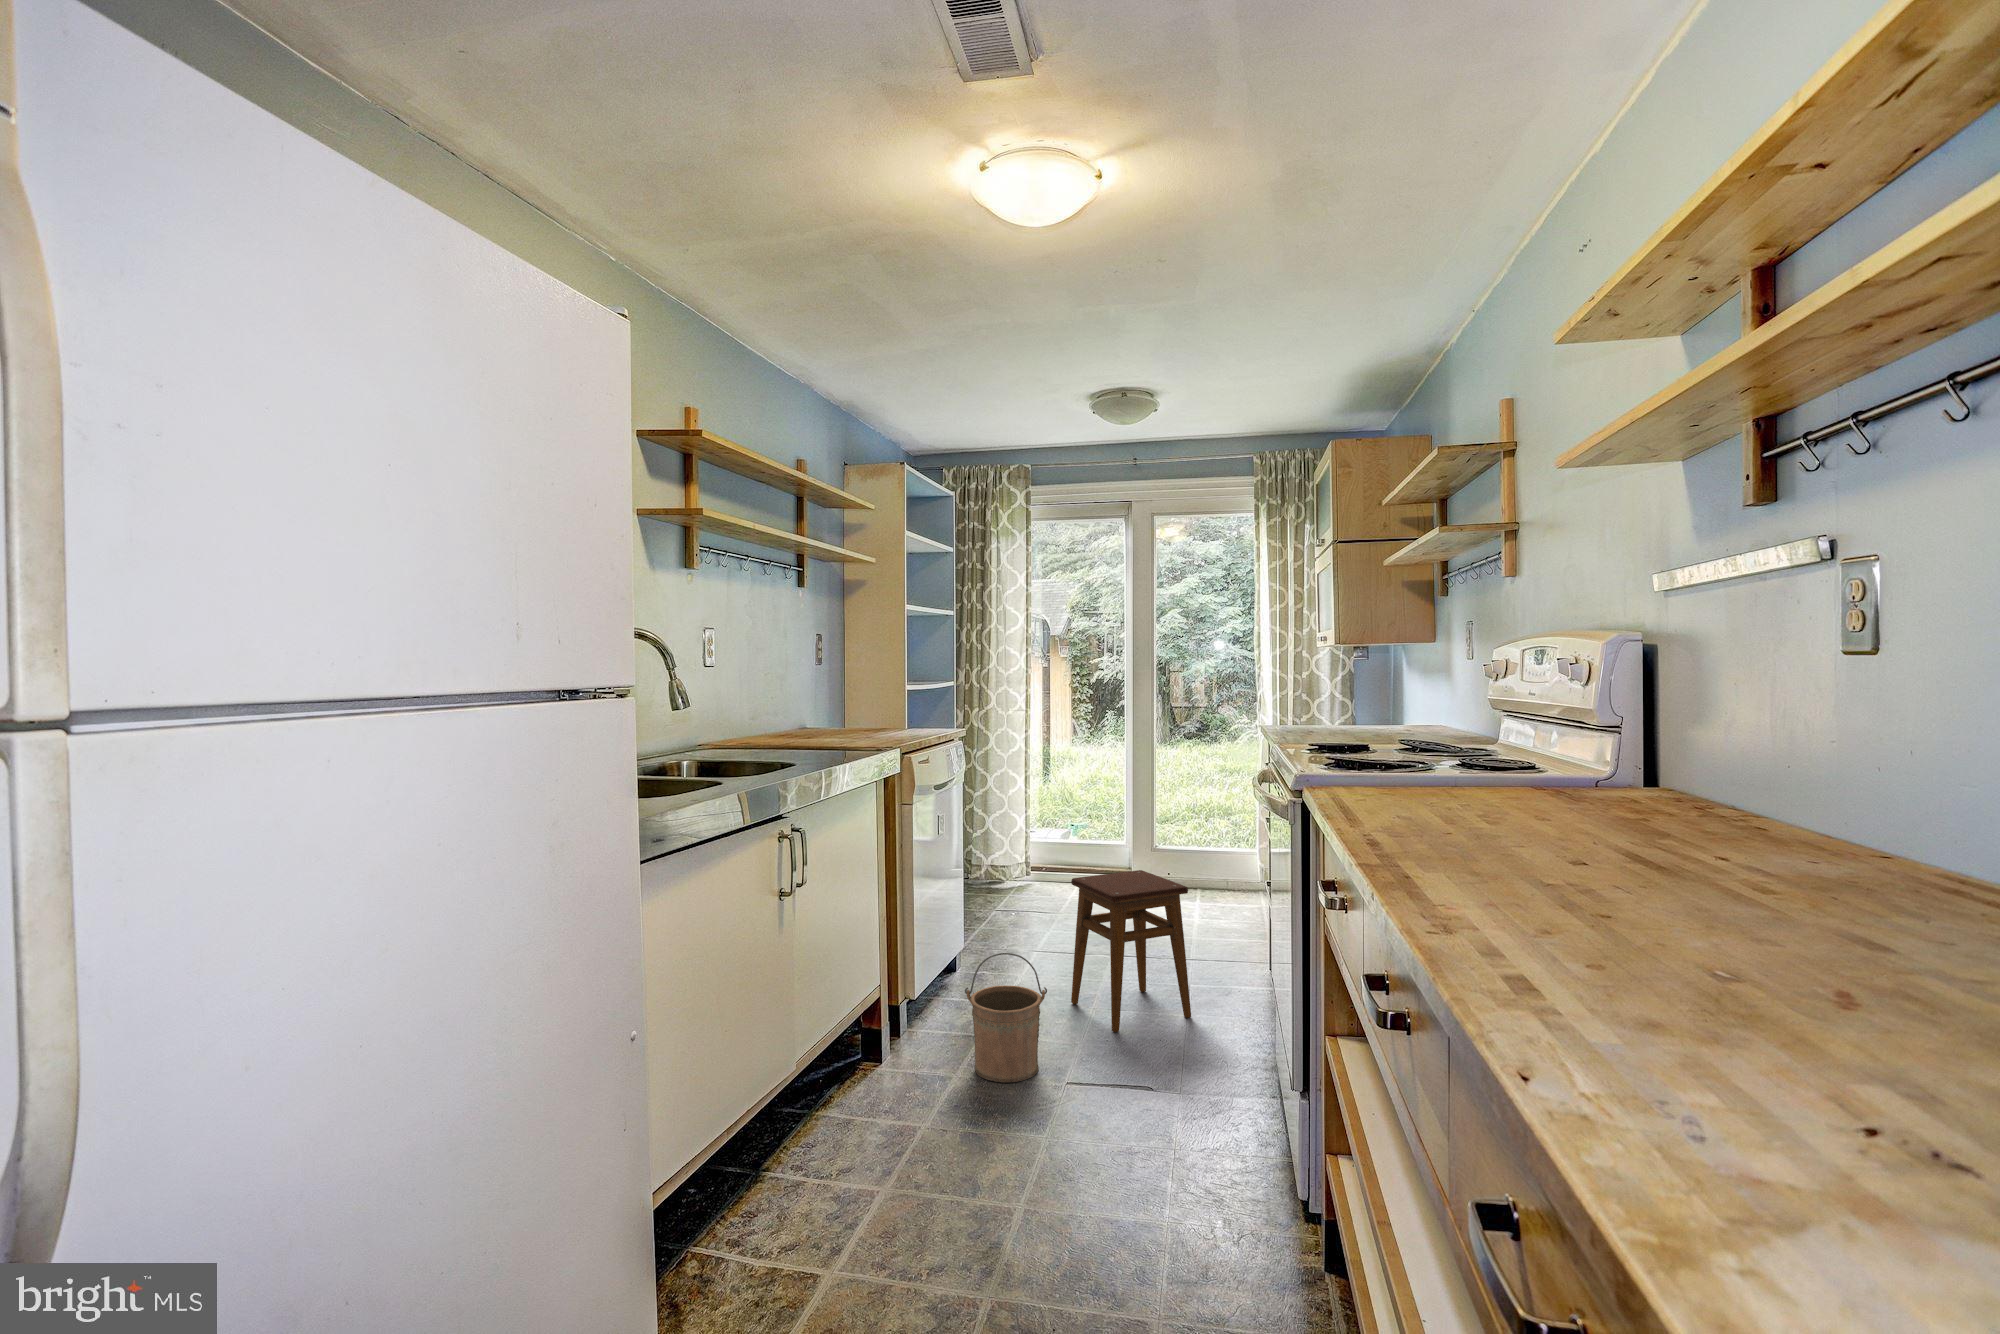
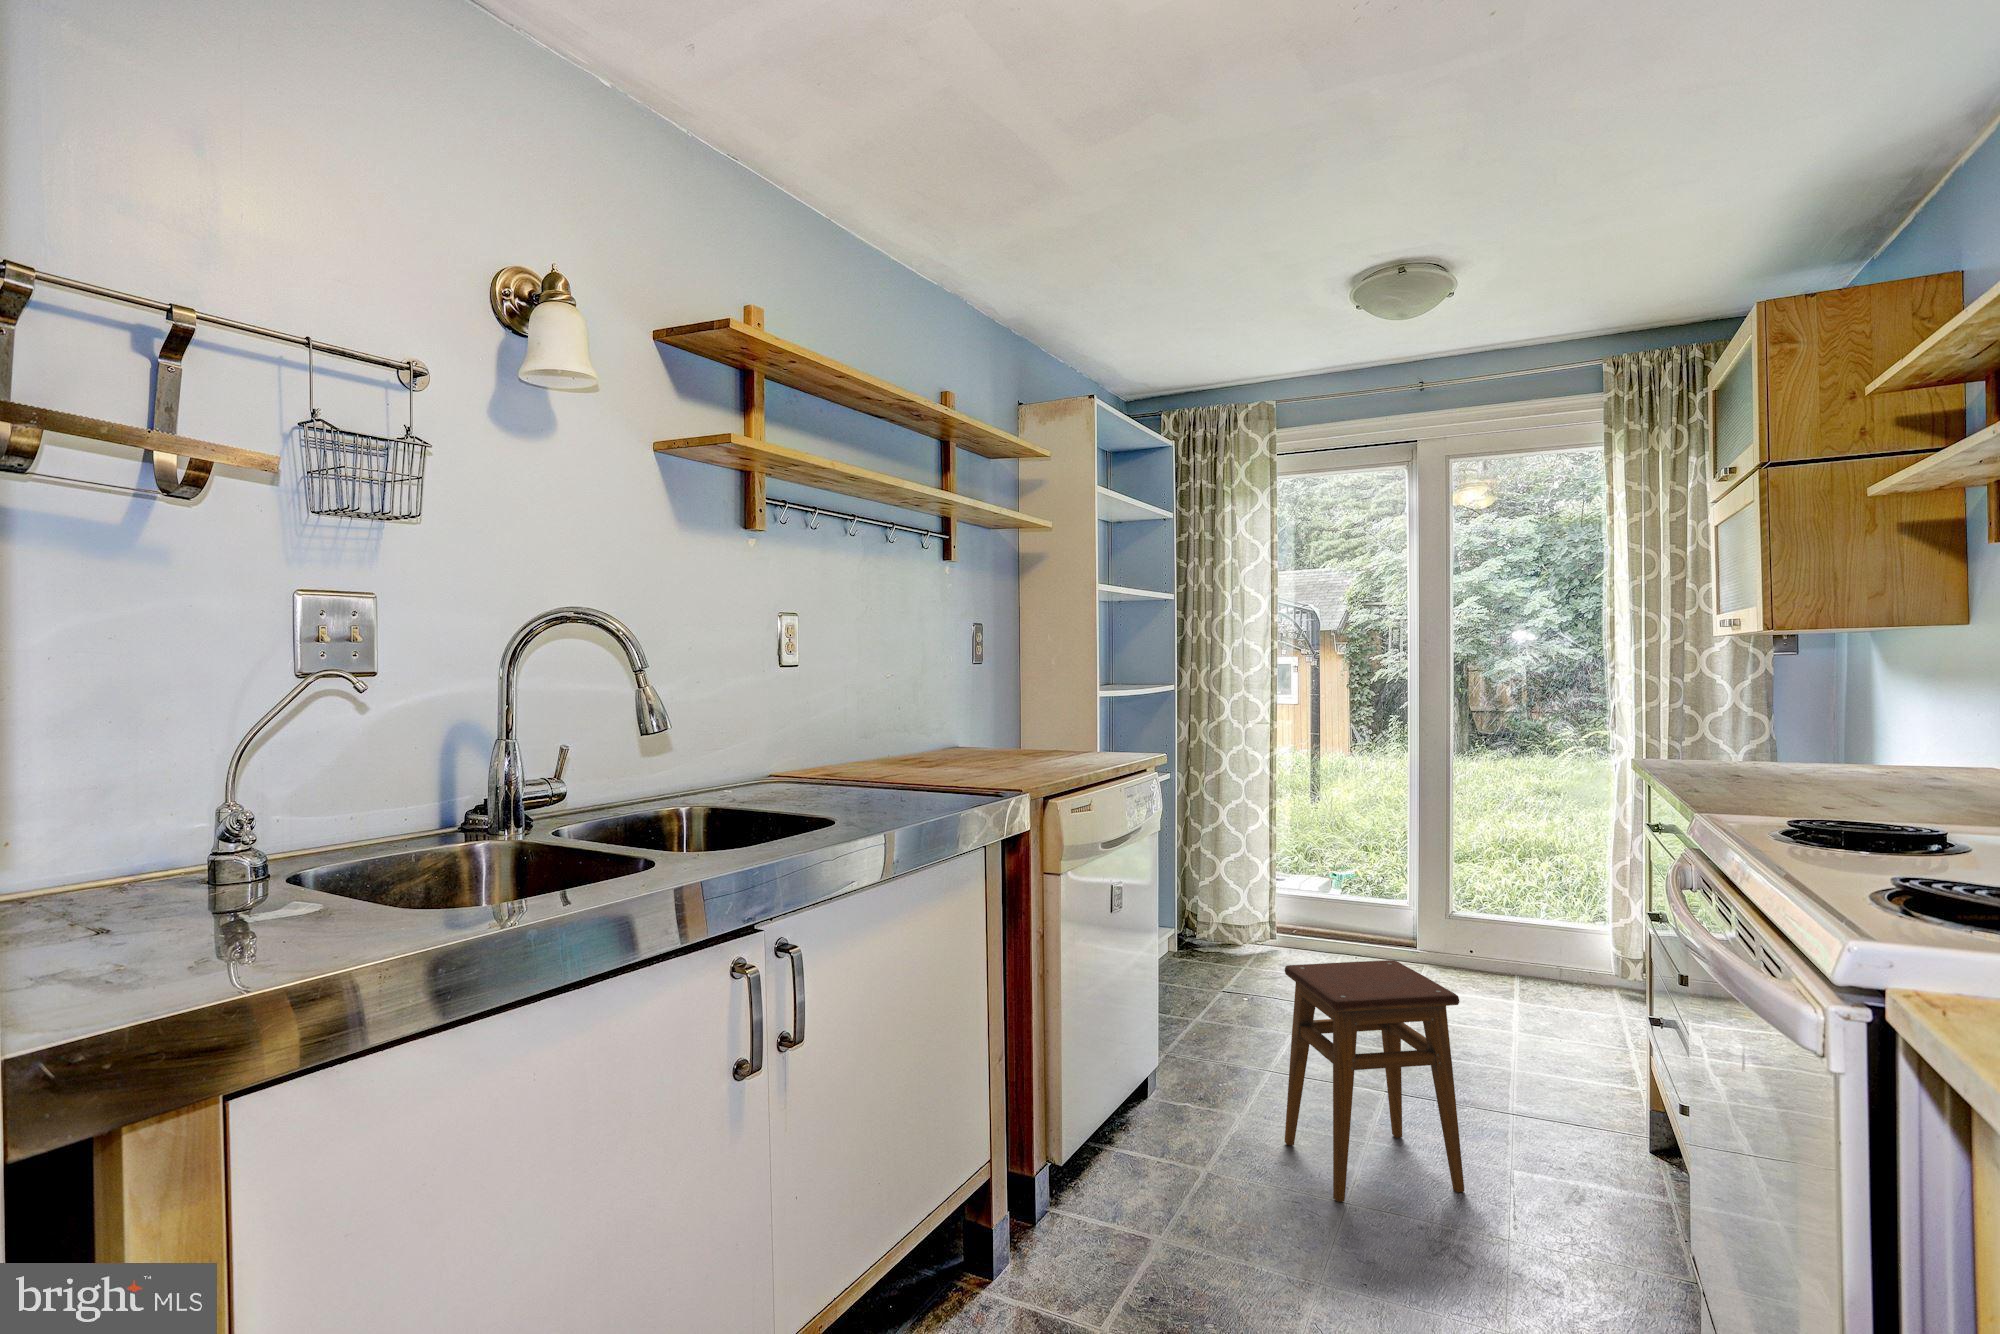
bucket: present [965,953,1047,1083] -> none [1101,1074,1219,1266]

